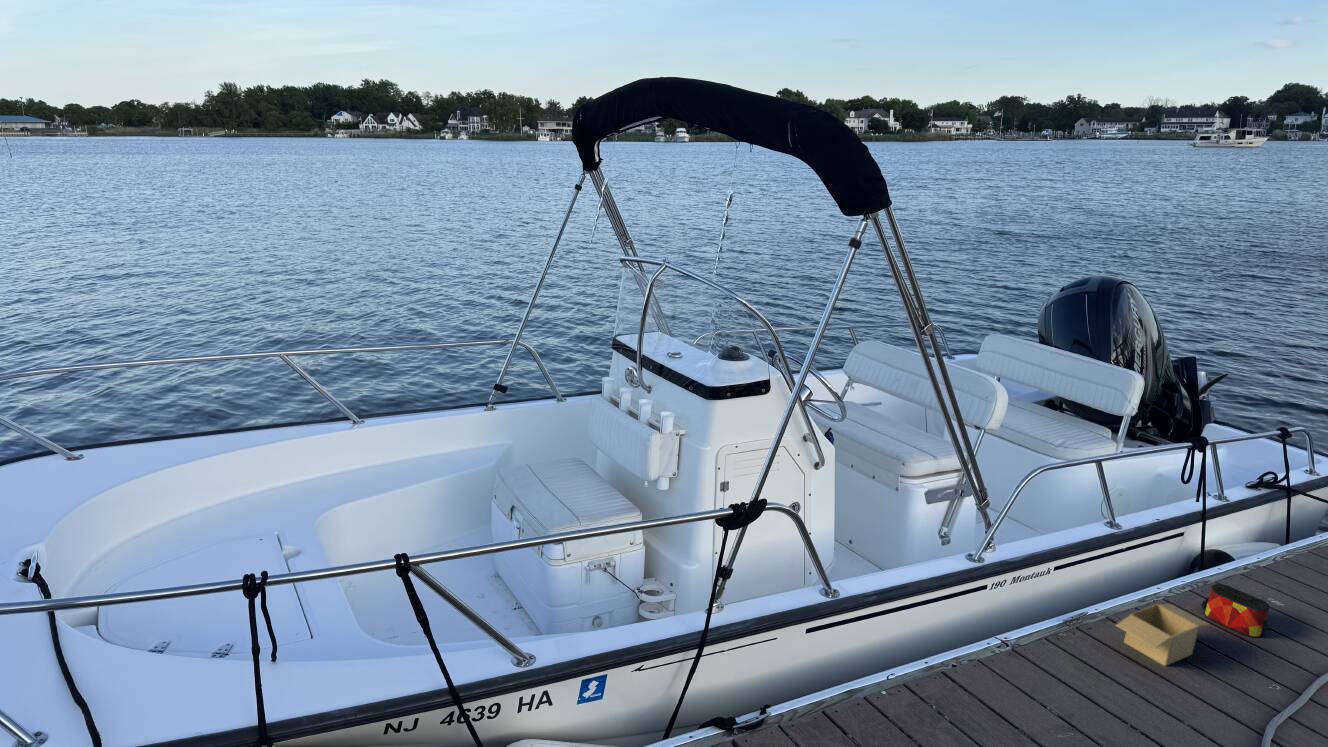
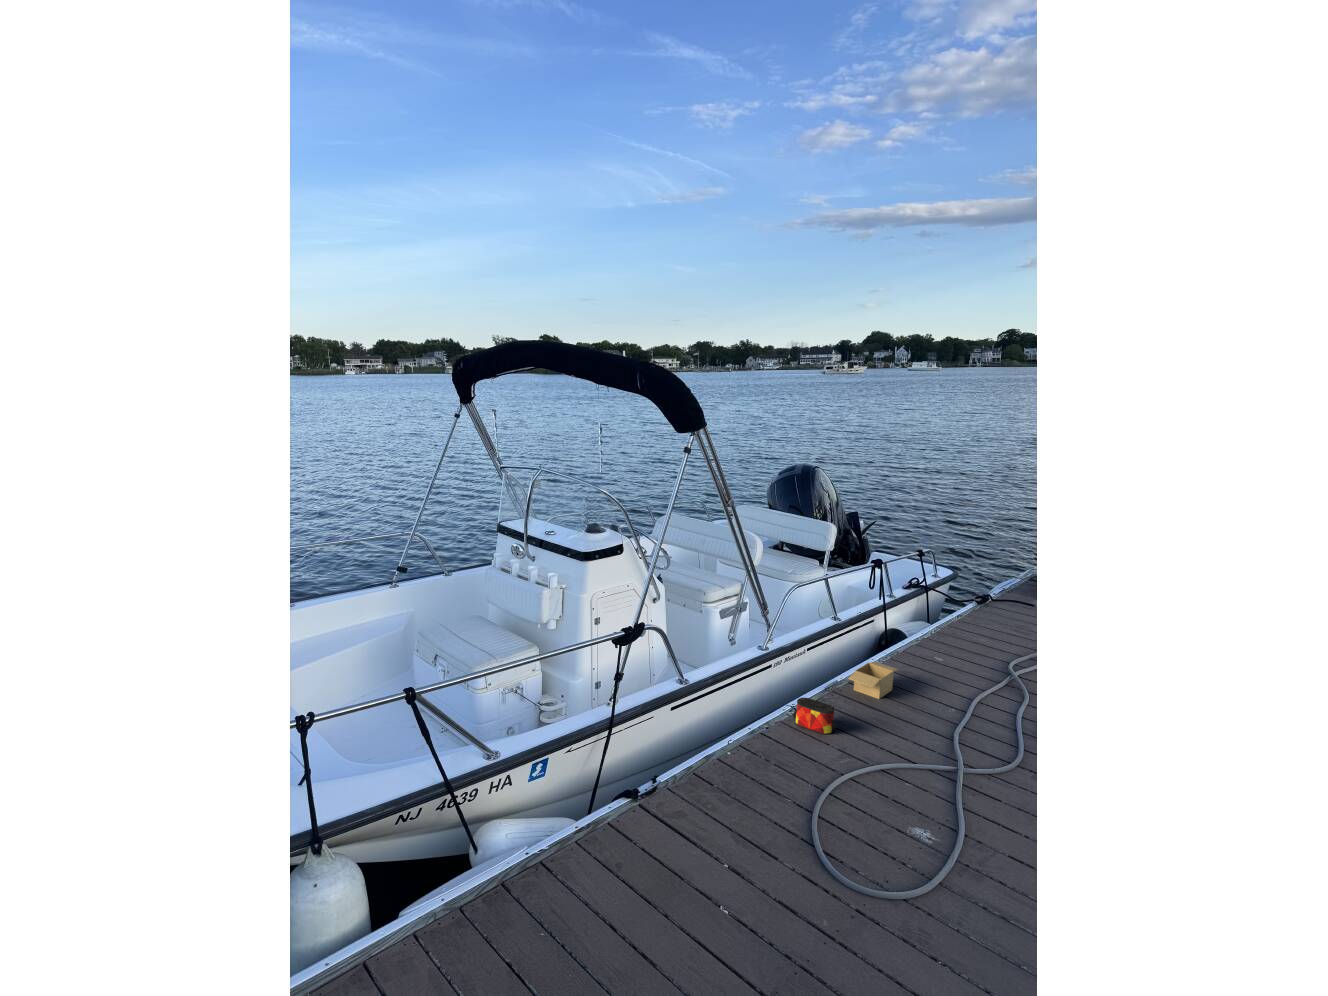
bag: present [1200,584,1269,638] -> present [792,698,836,734]

